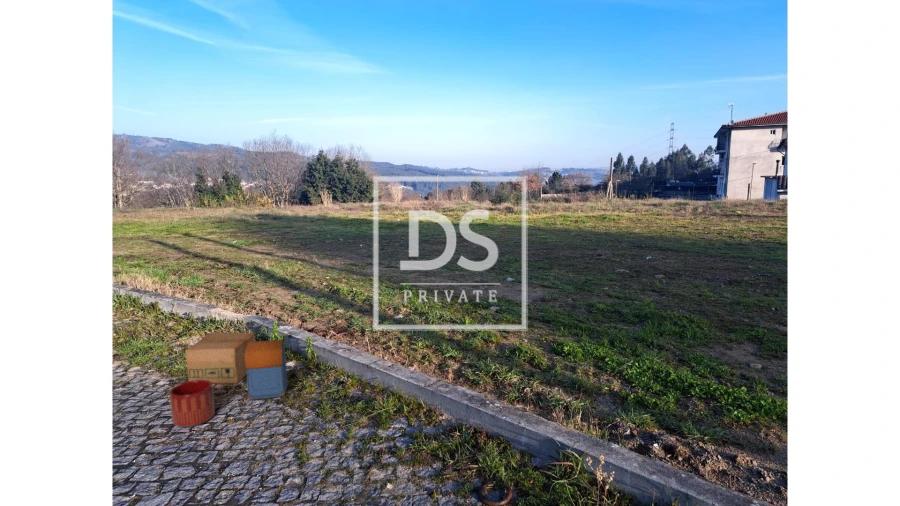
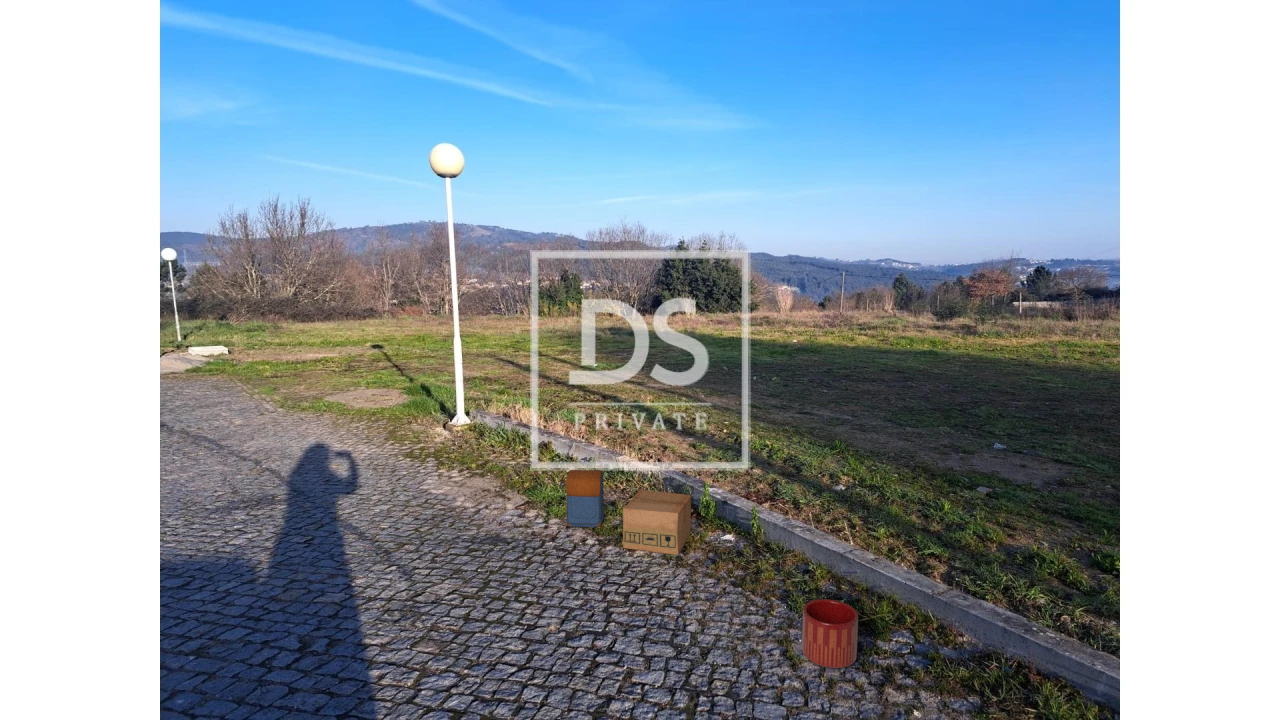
backpack: present [245,340,288,400] -> present [566,470,604,527]
planter: present [169,380,215,427] -> present [802,599,858,668]

